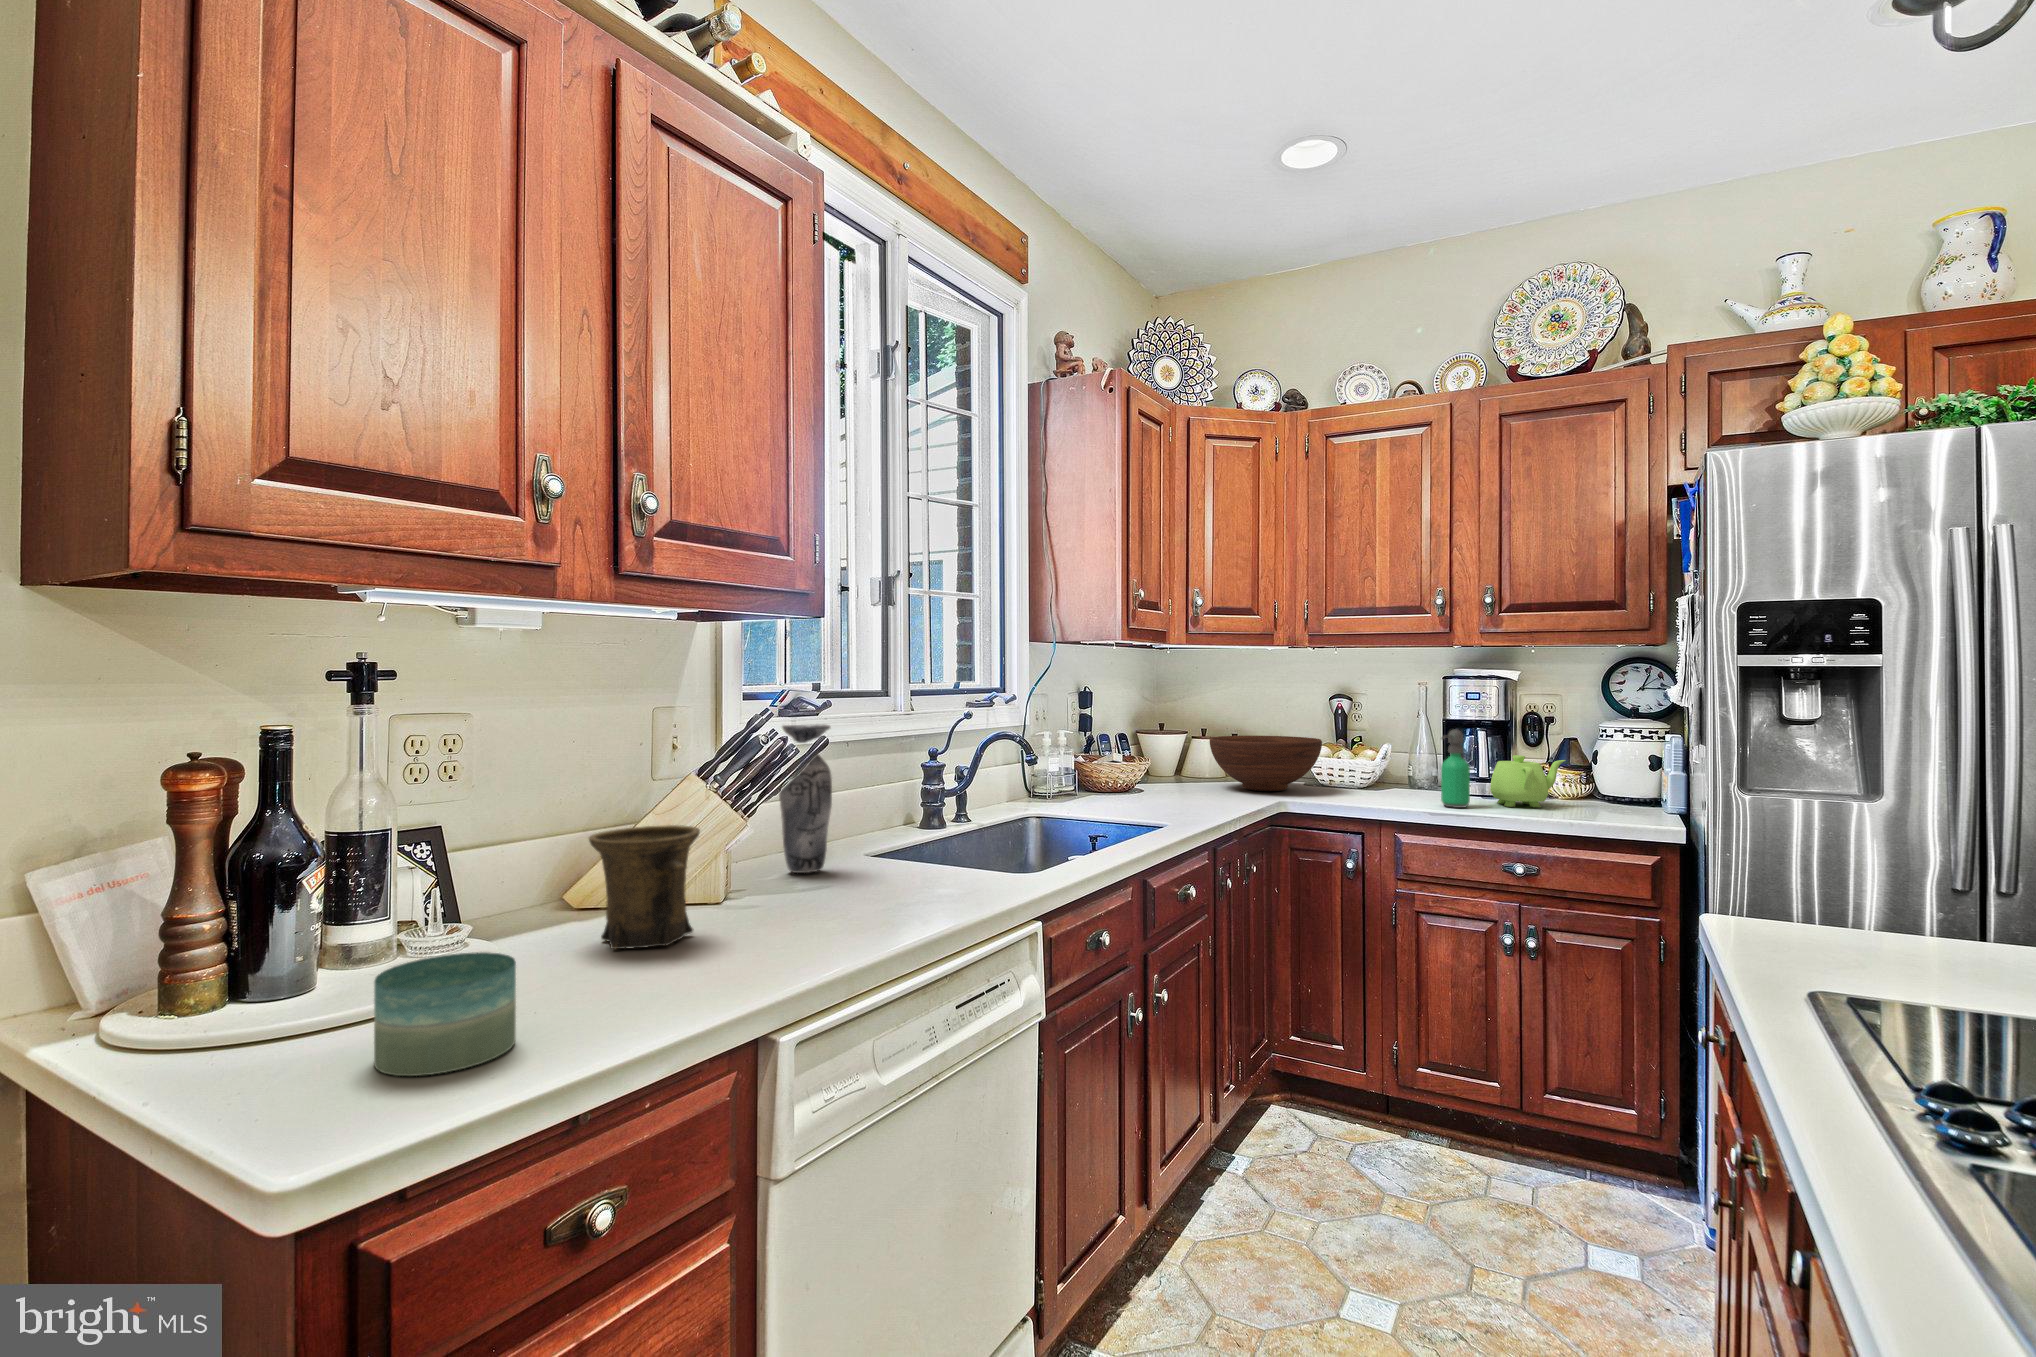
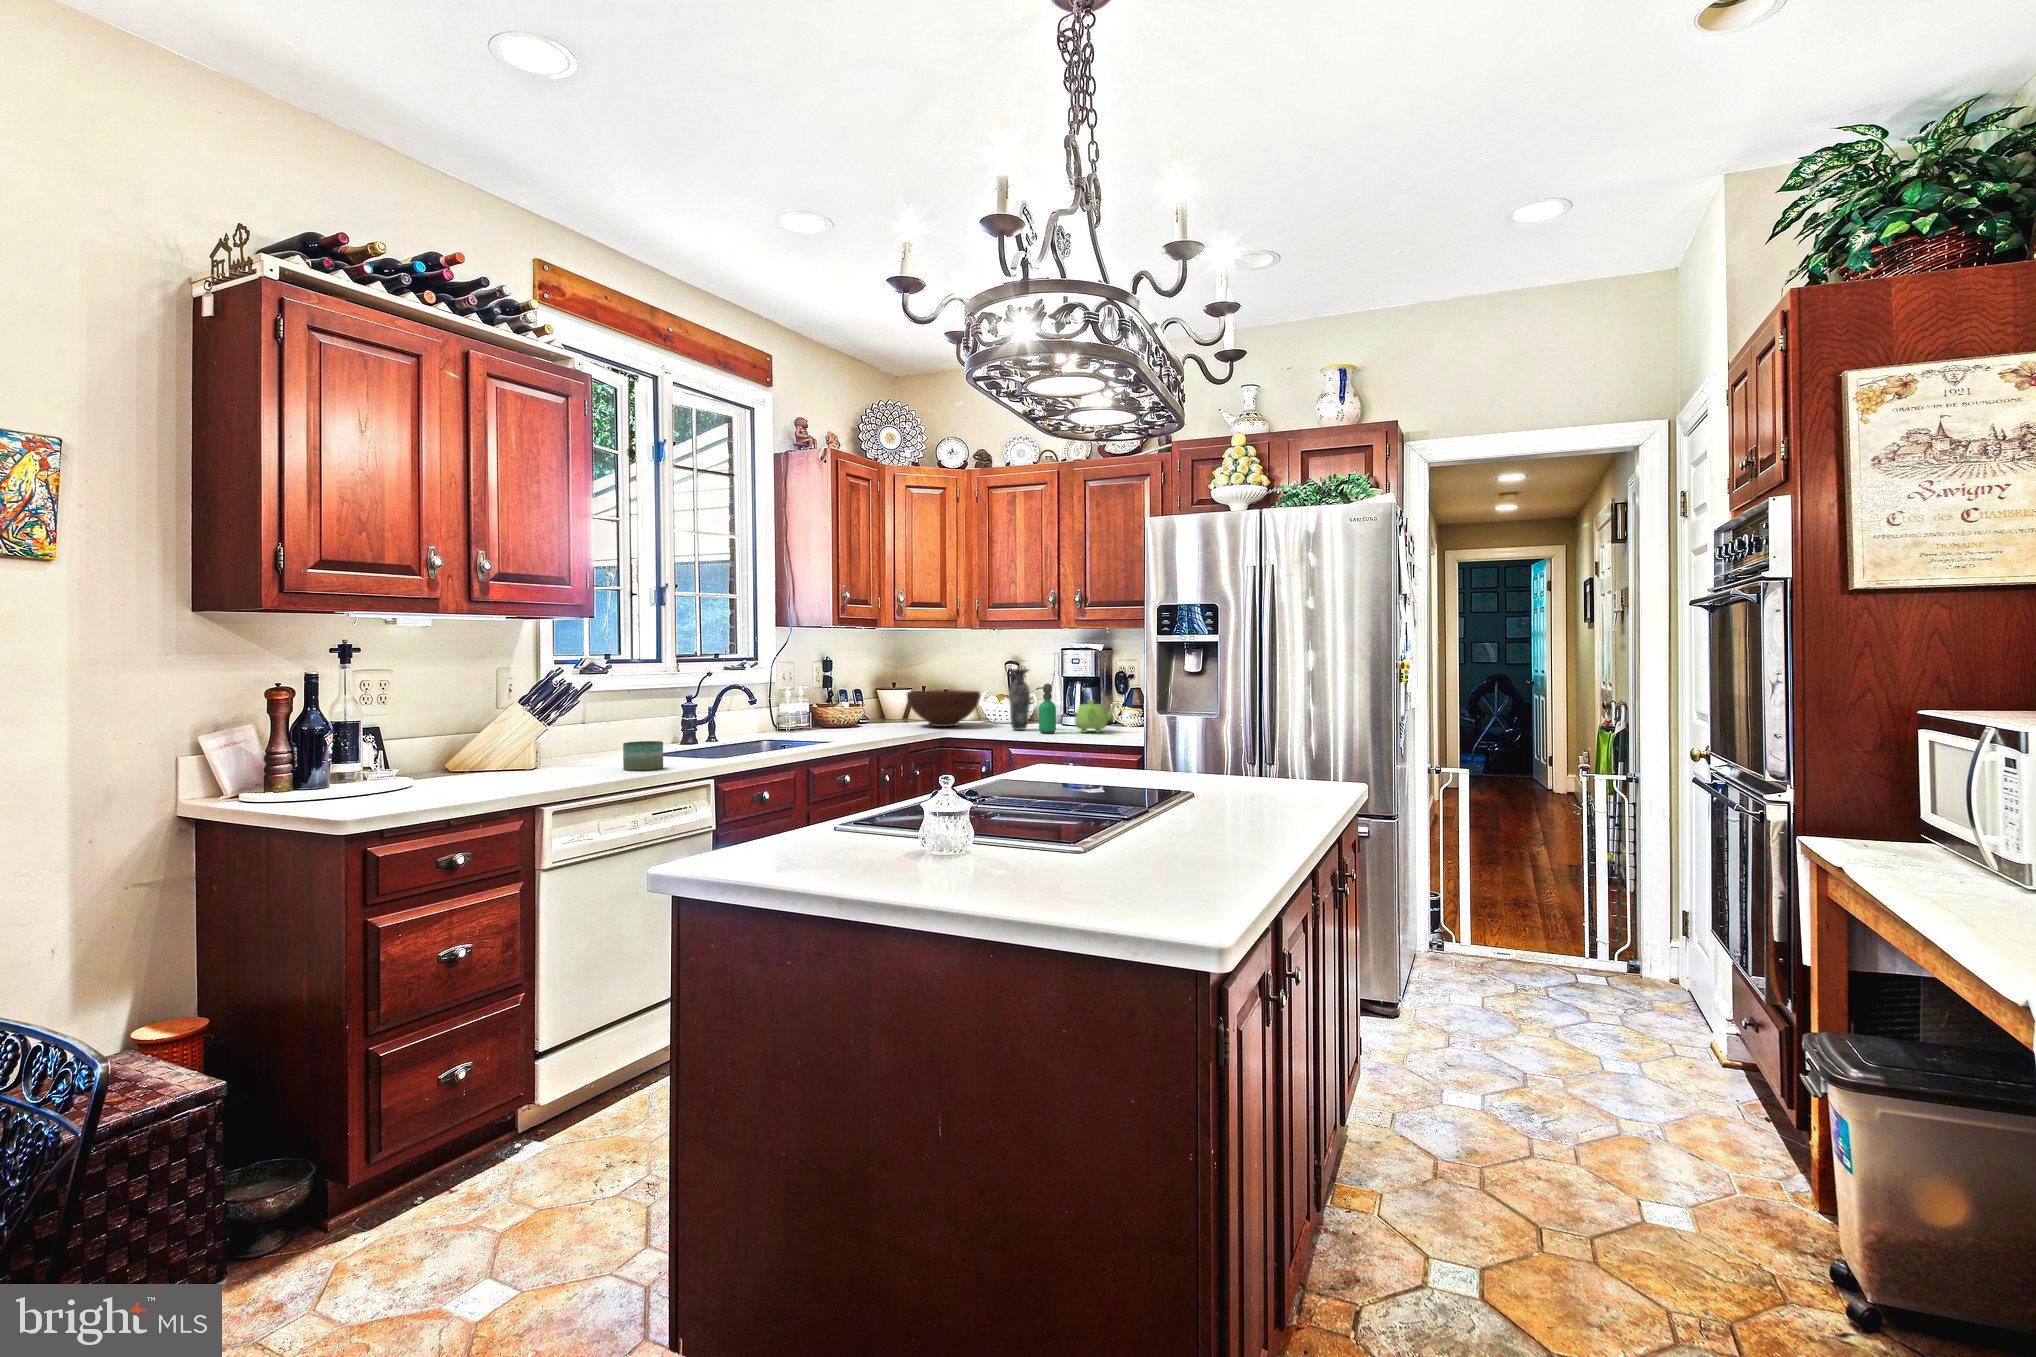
vase: present [779,724,832,873] -> present [1009,669,1030,730]
mug: present [589,825,700,949] -> none [457,725,515,781]
candle: present [374,952,516,1076] -> present [623,741,663,770]

